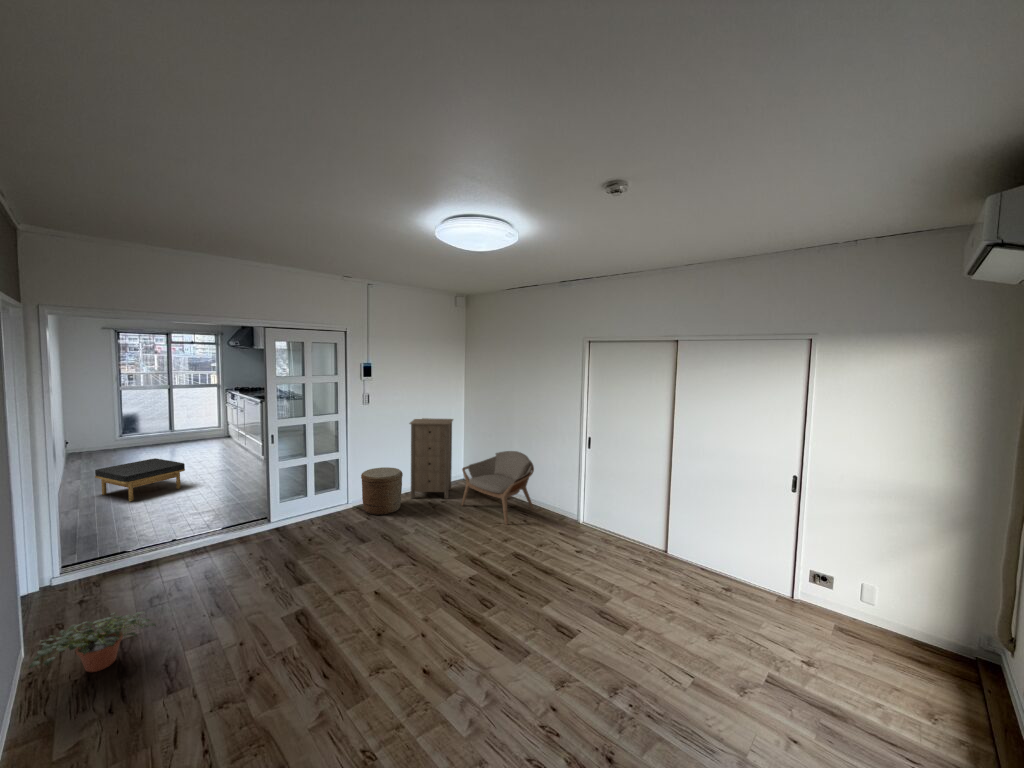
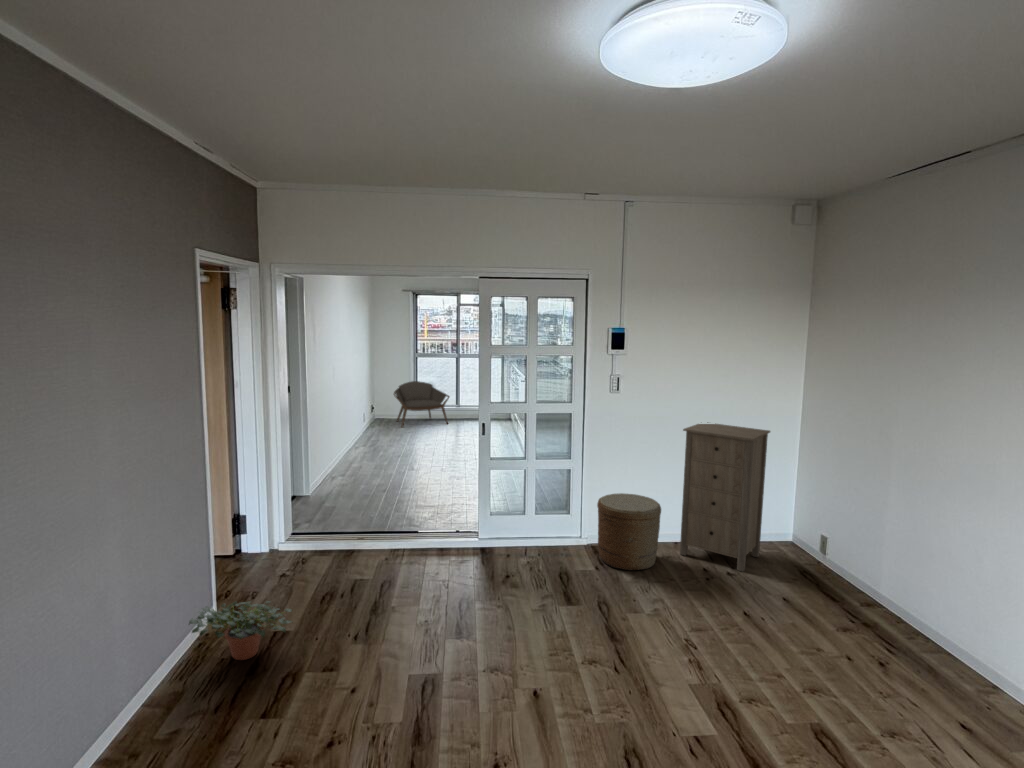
armchair: present [461,451,534,525] -> present [394,381,450,427]
ottoman: present [95,458,185,501] -> none [363,435,435,479]

